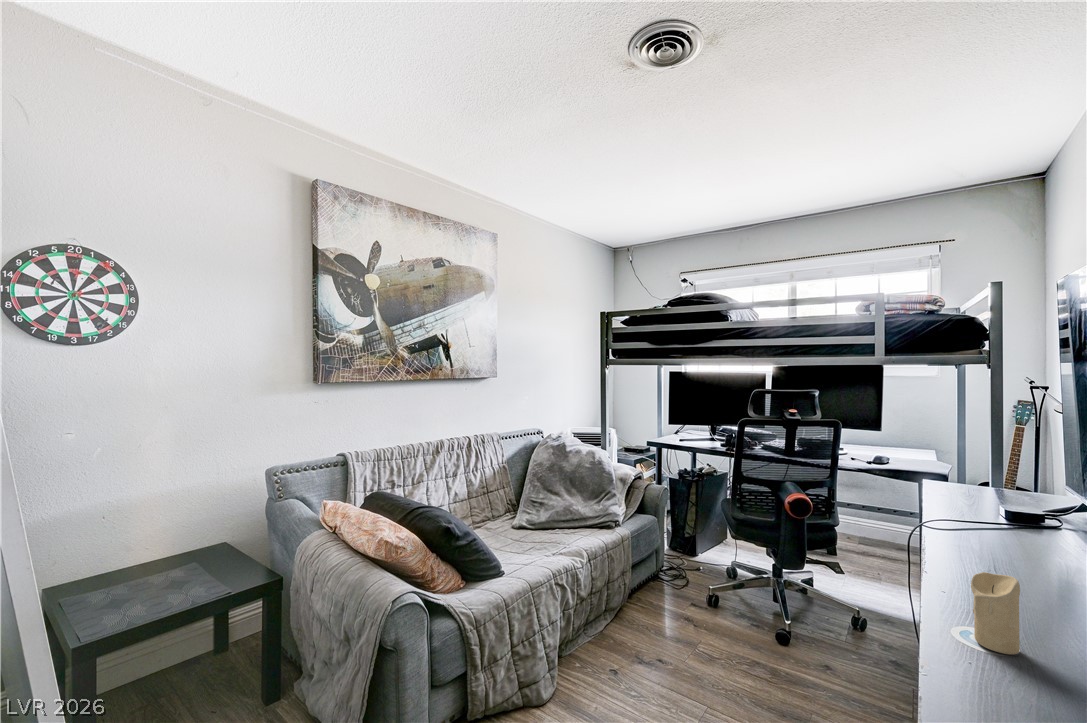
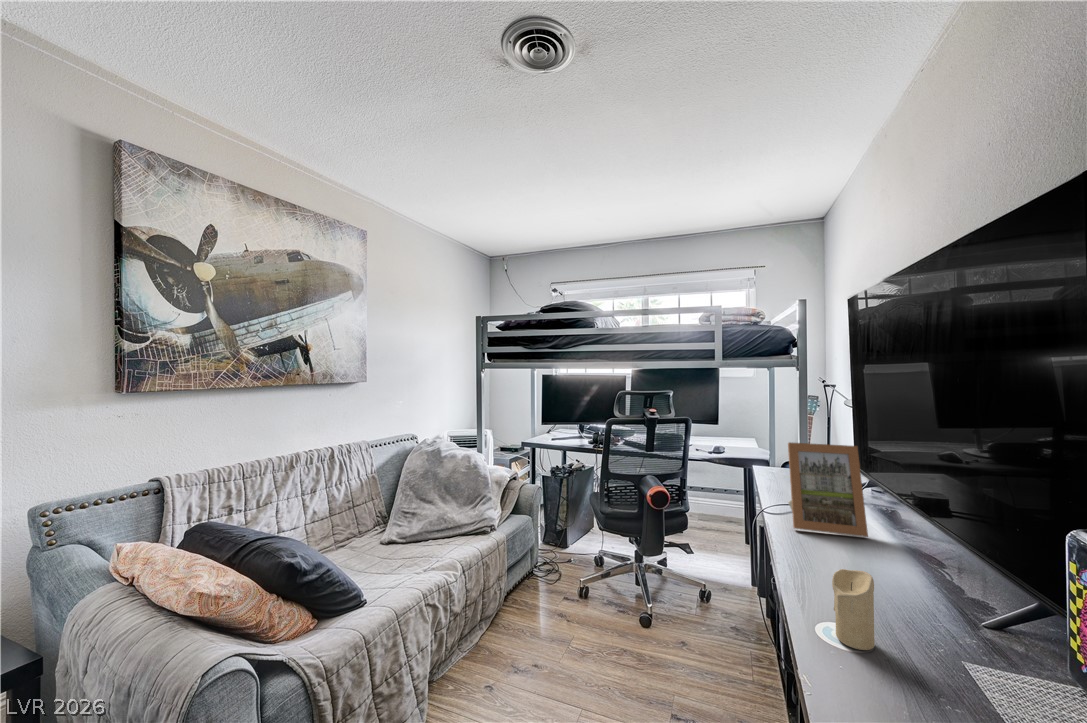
picture frame: none [952,448,1055,560] -> present [788,443,868,537]

